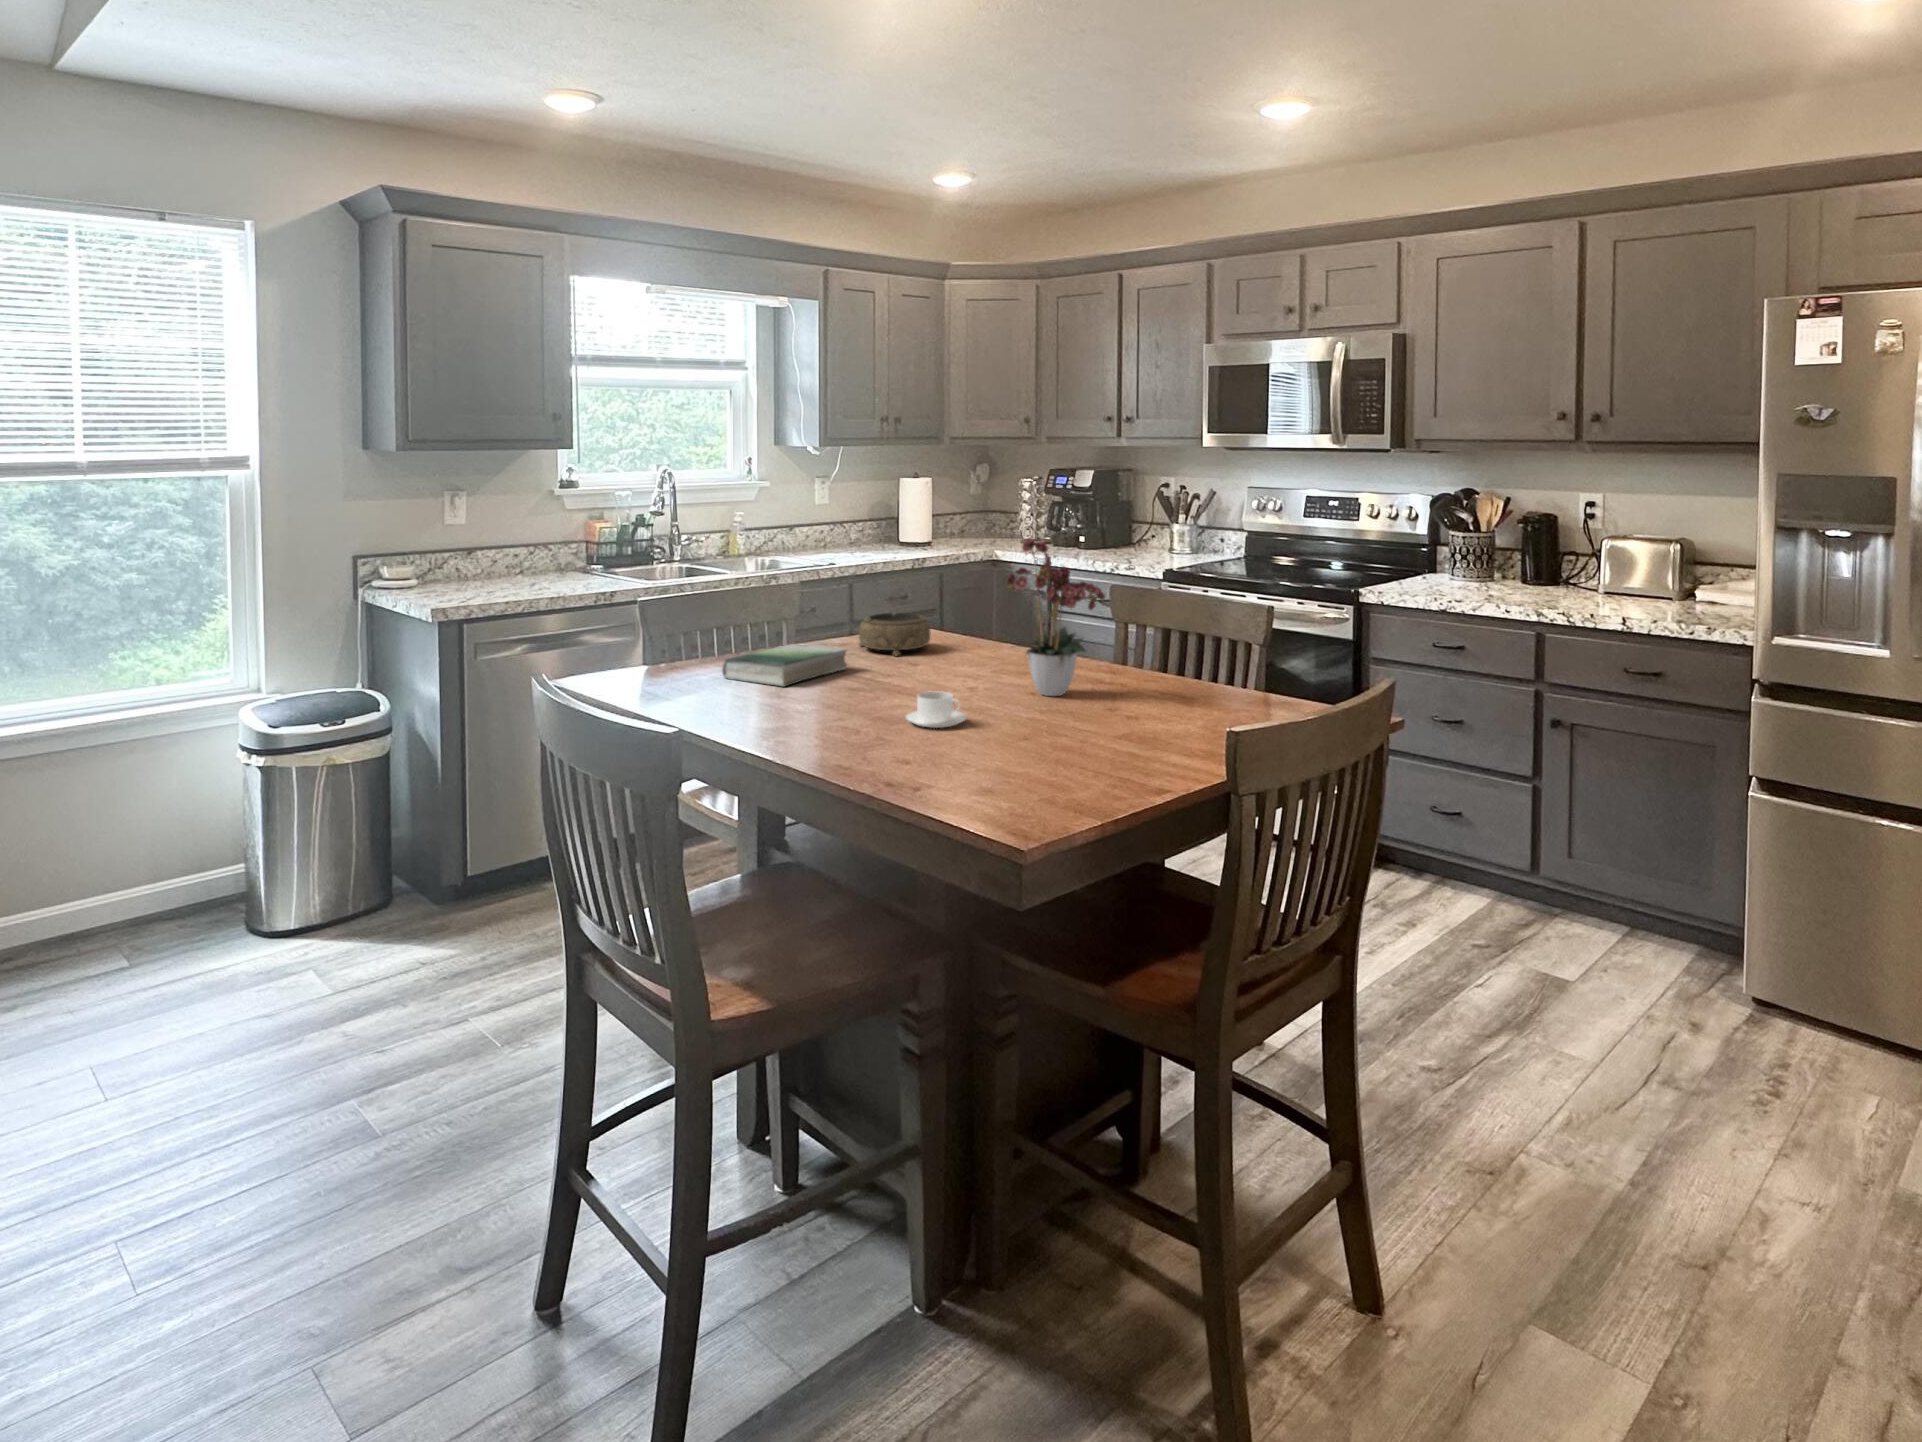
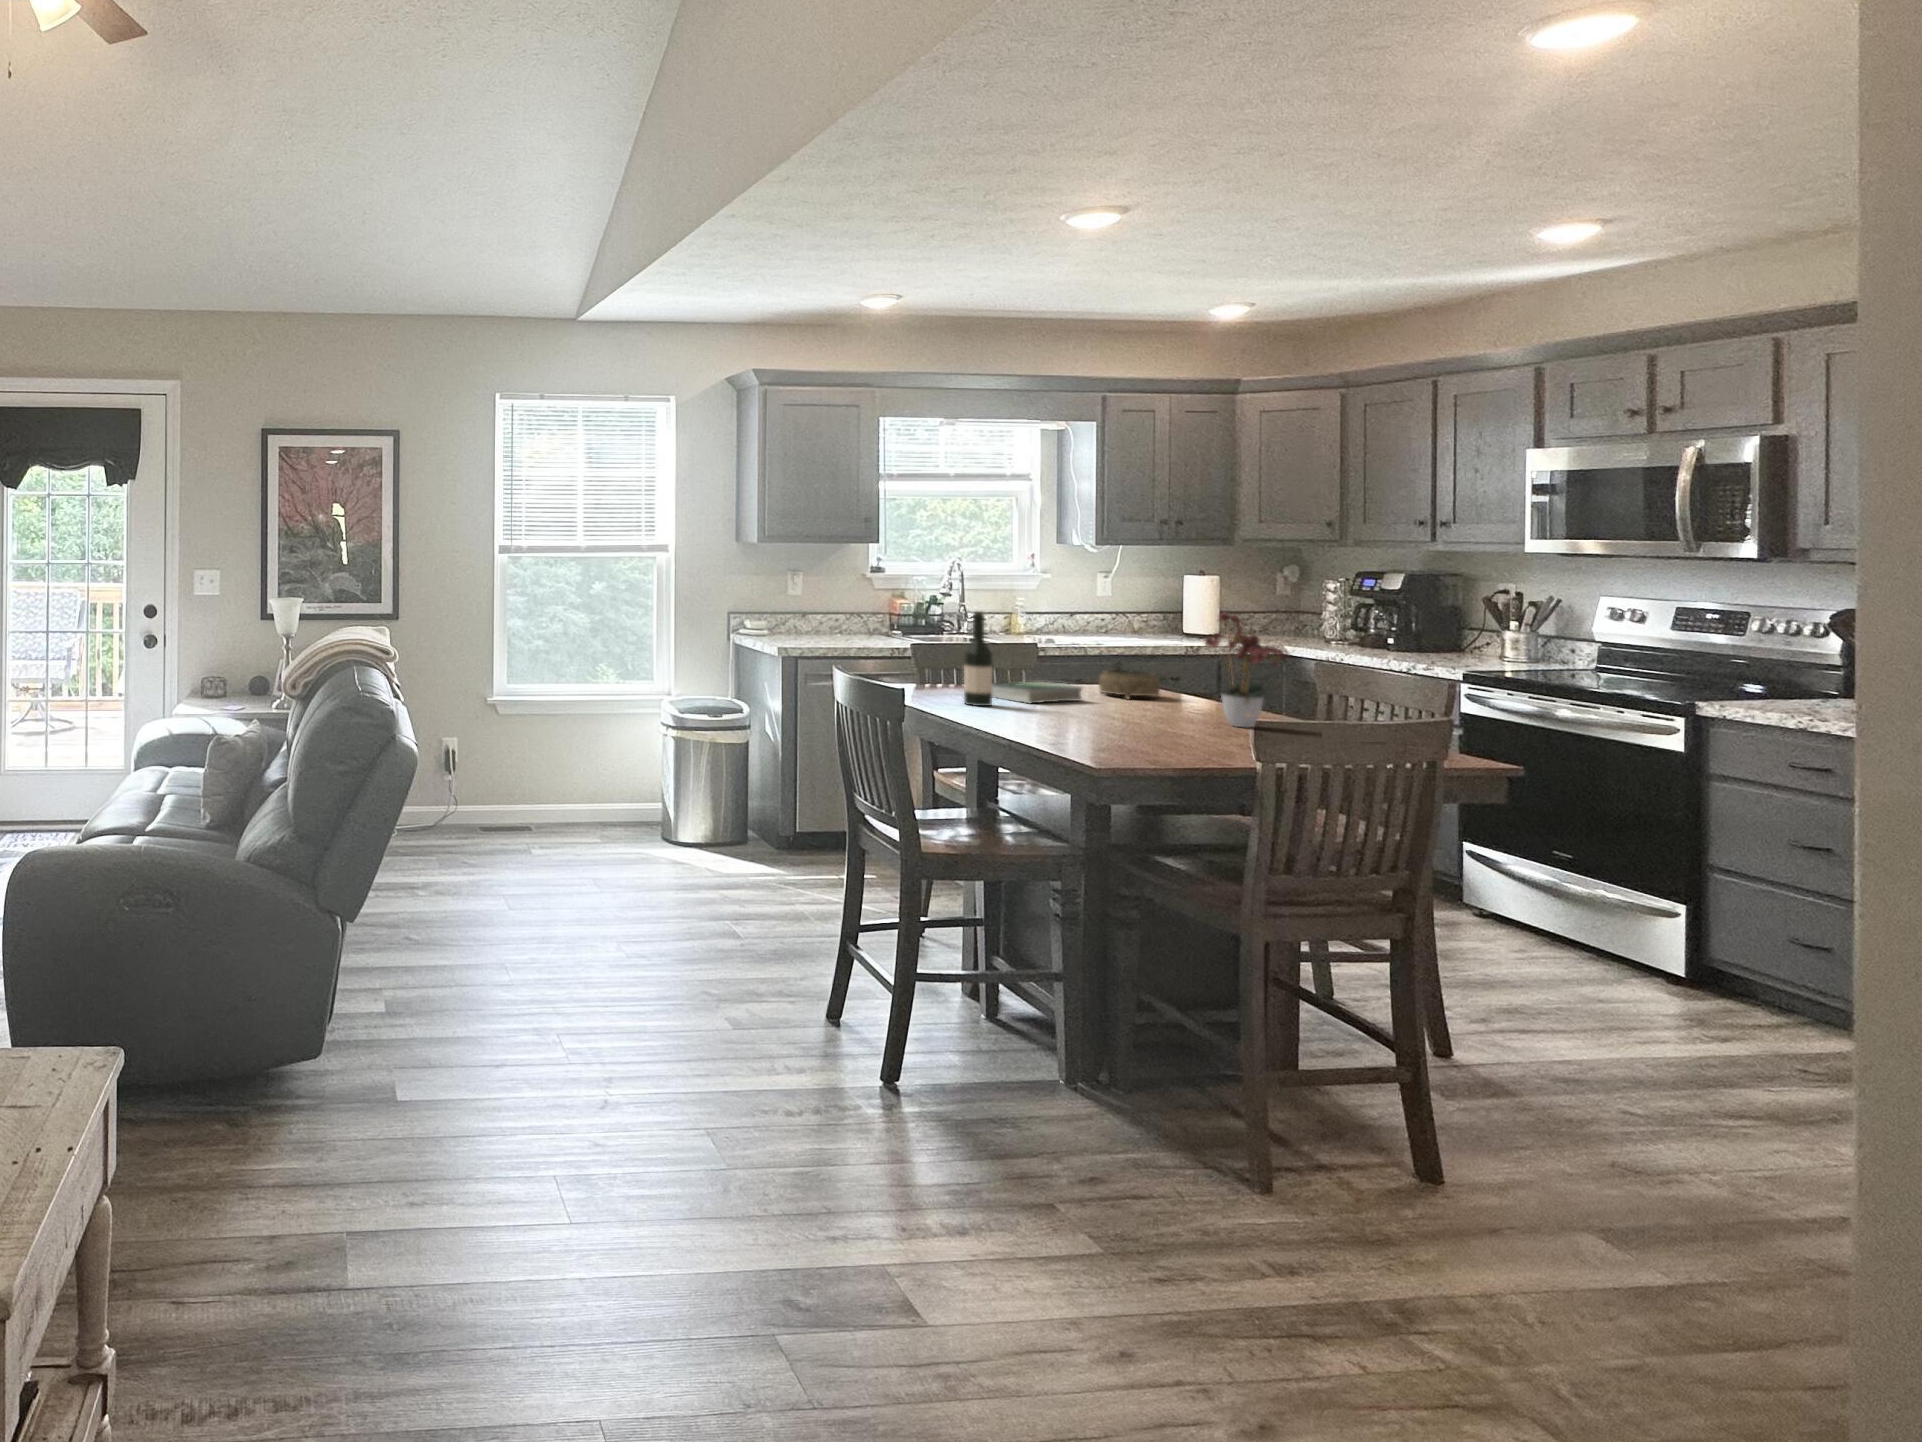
wine bottle: none [692,556,734,707] -> present [964,612,992,706]
coffee cup: present [906,691,967,728] -> none [1110,707,1158,729]

